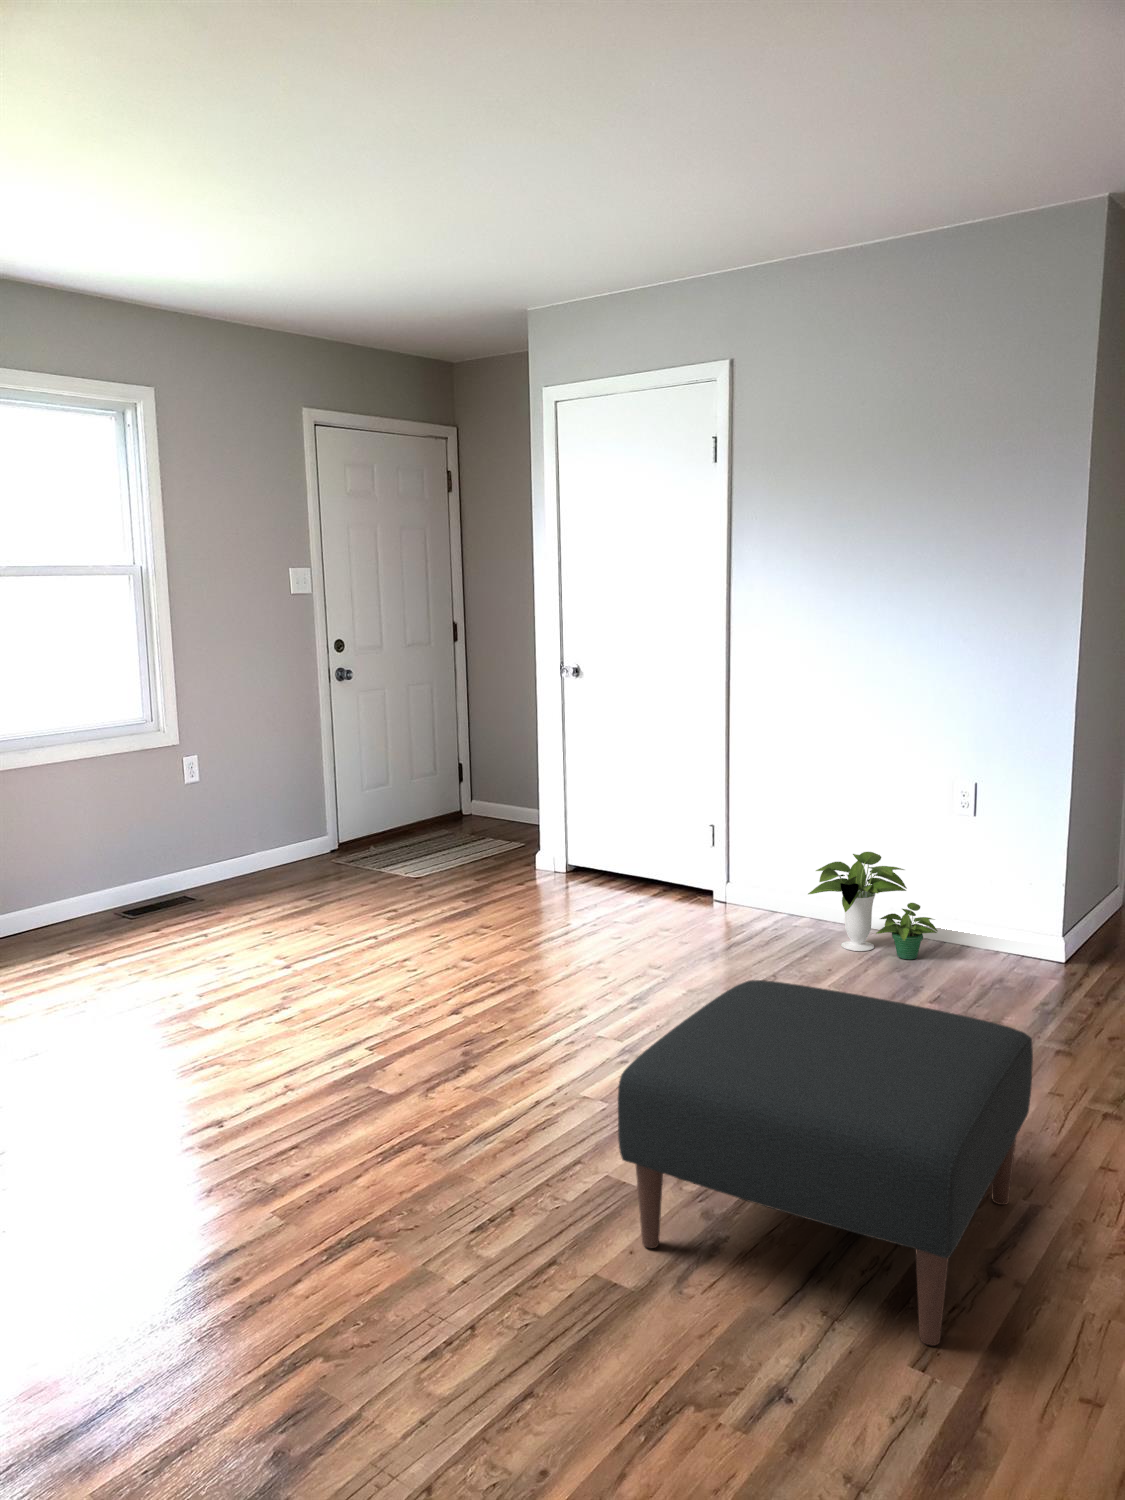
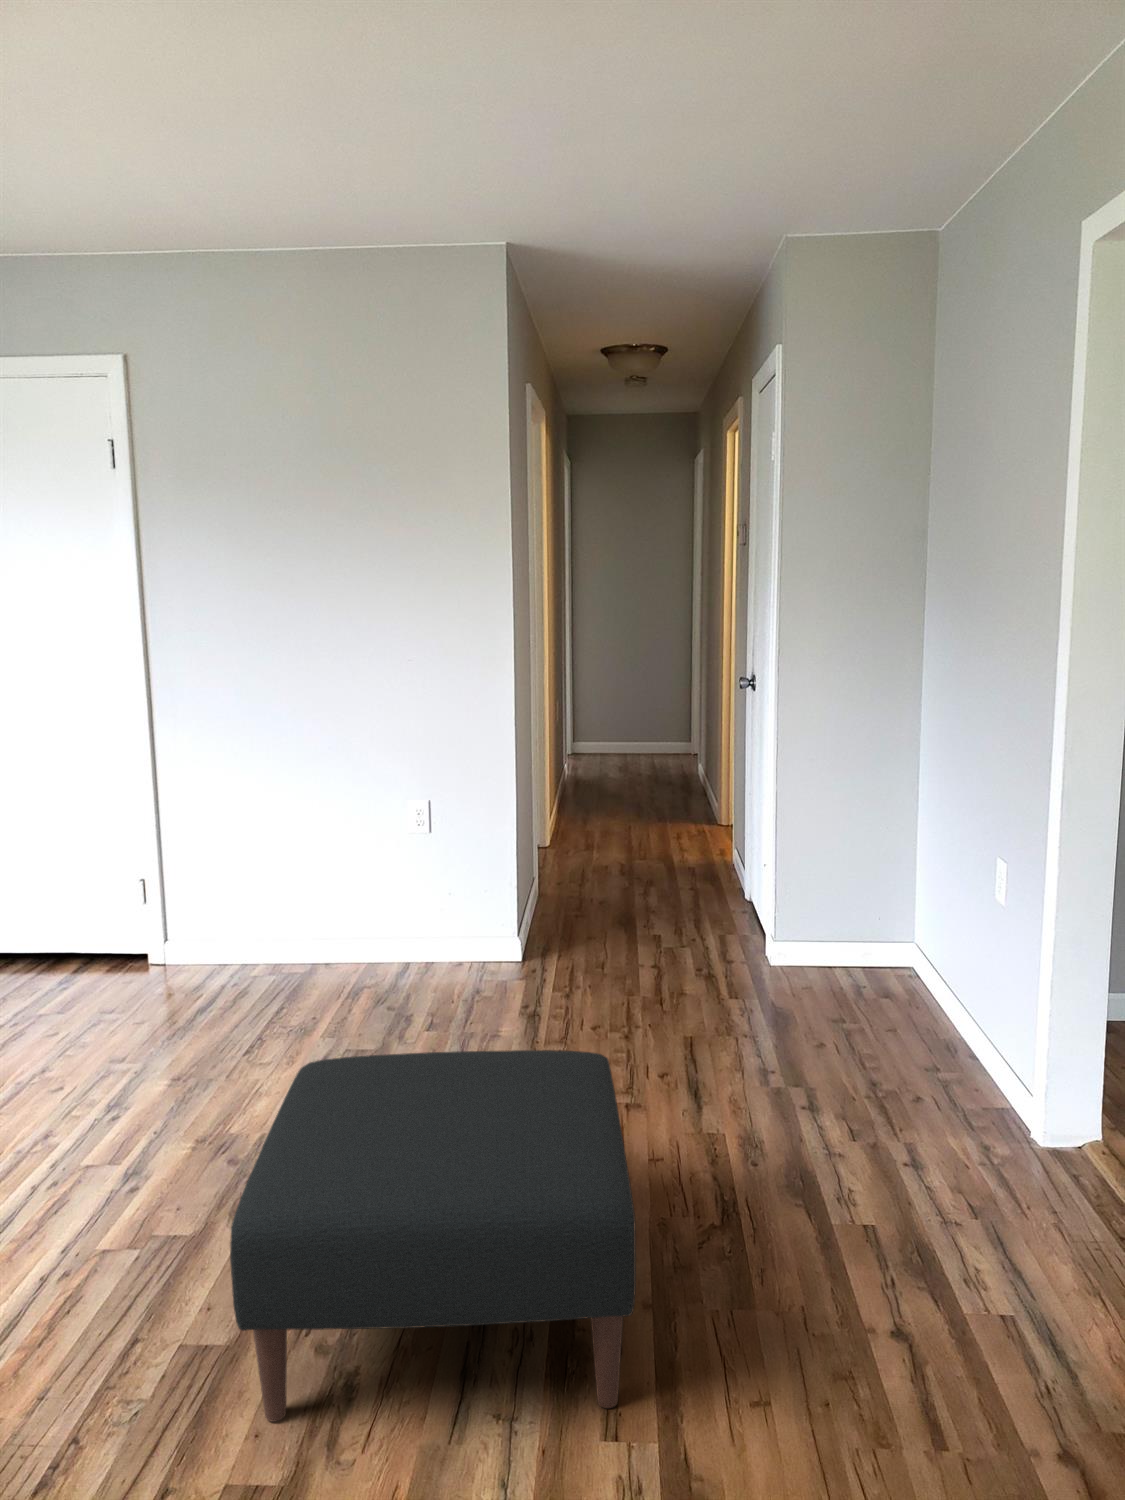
potted plant: present [808,852,937,959] -> none [273,887,411,992]

